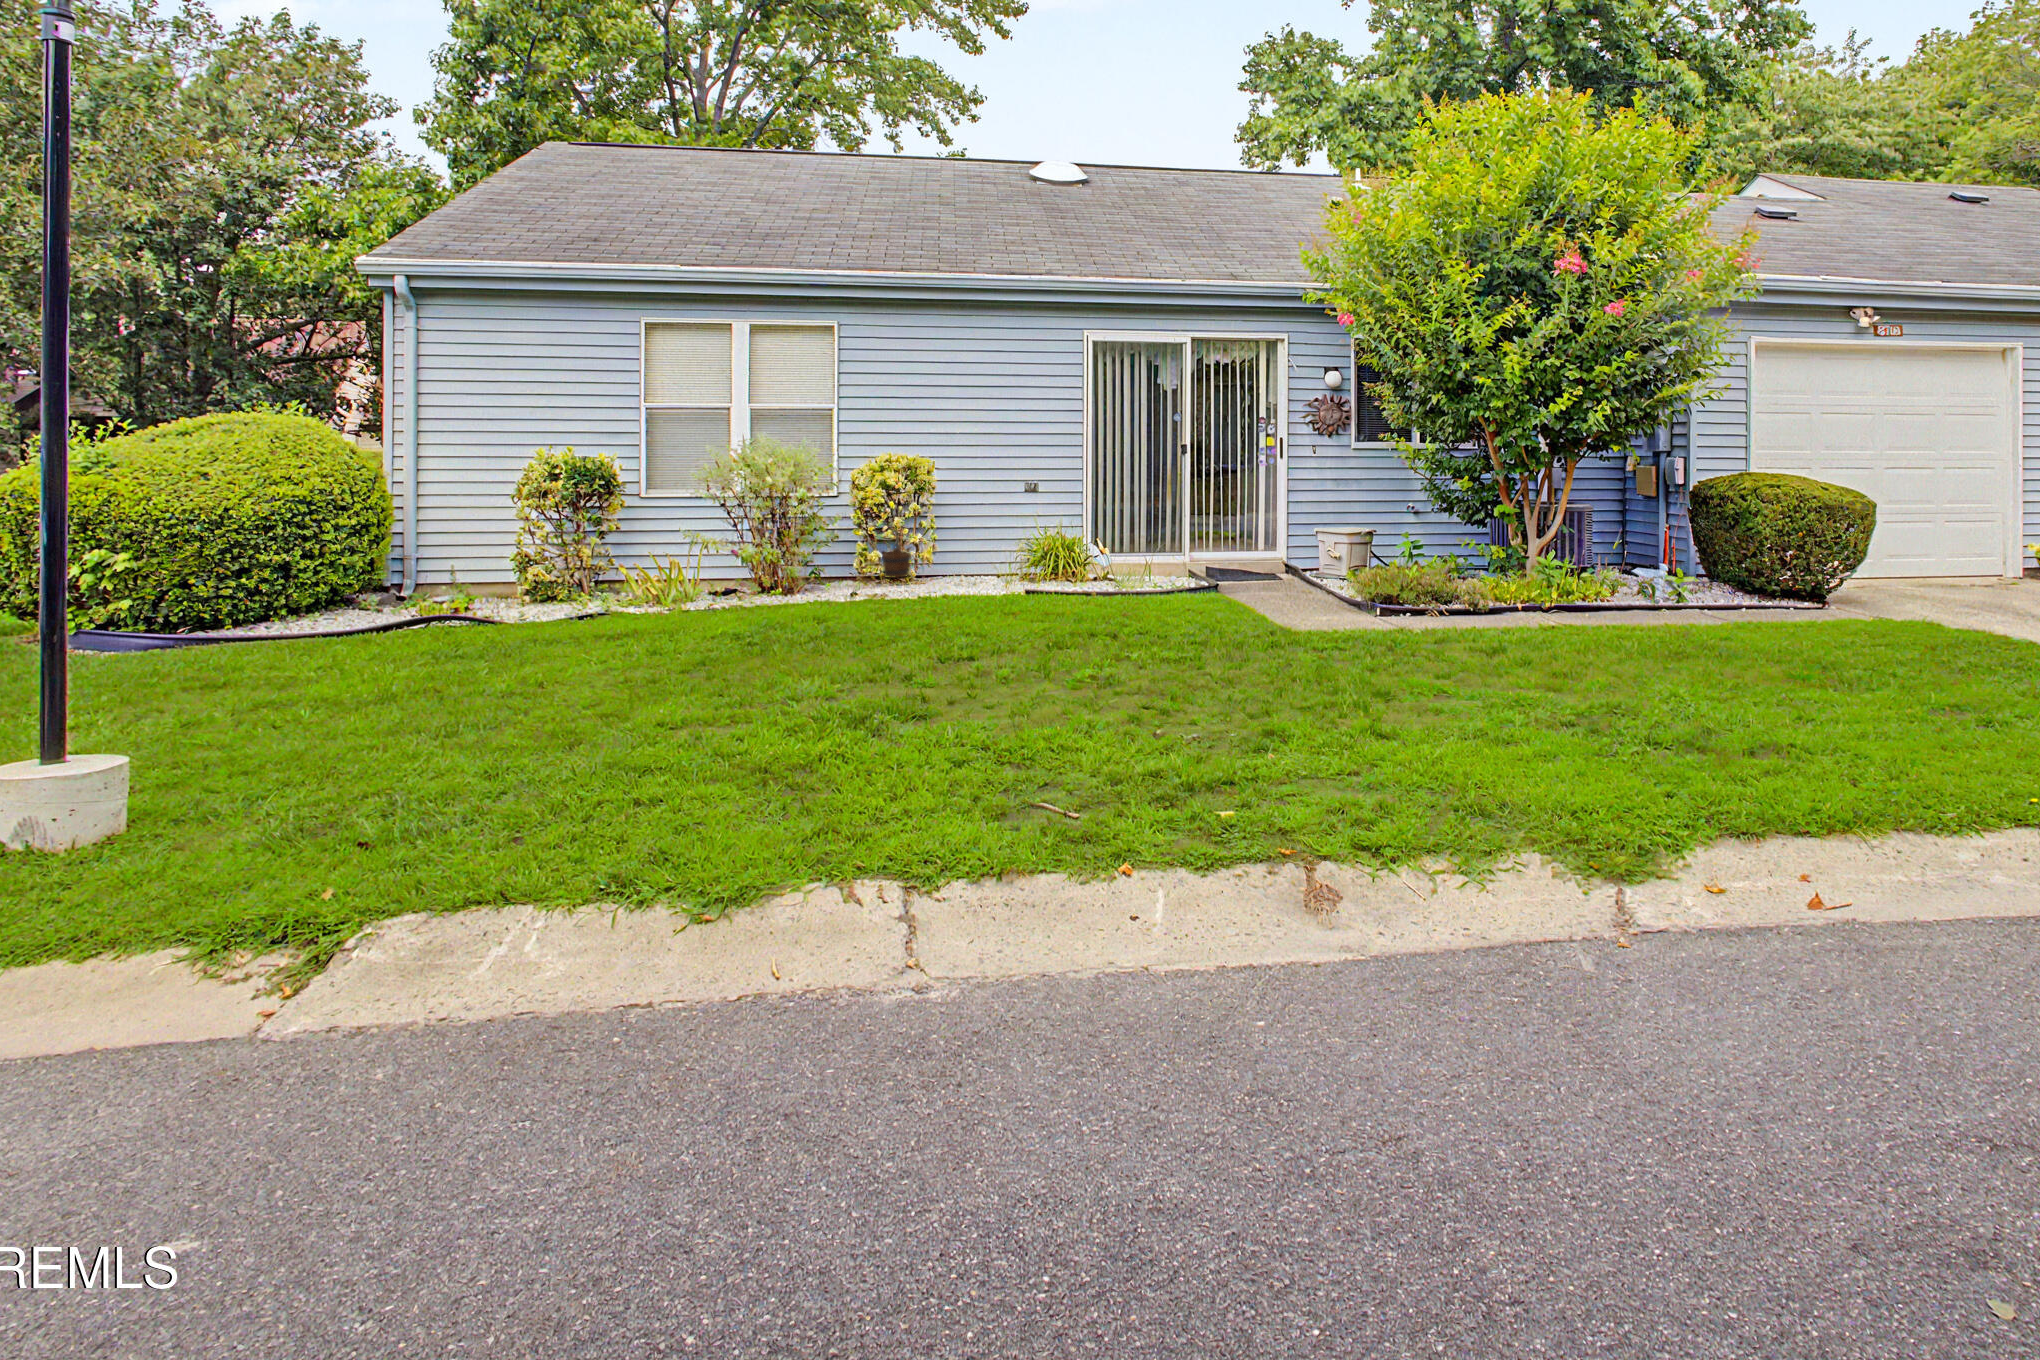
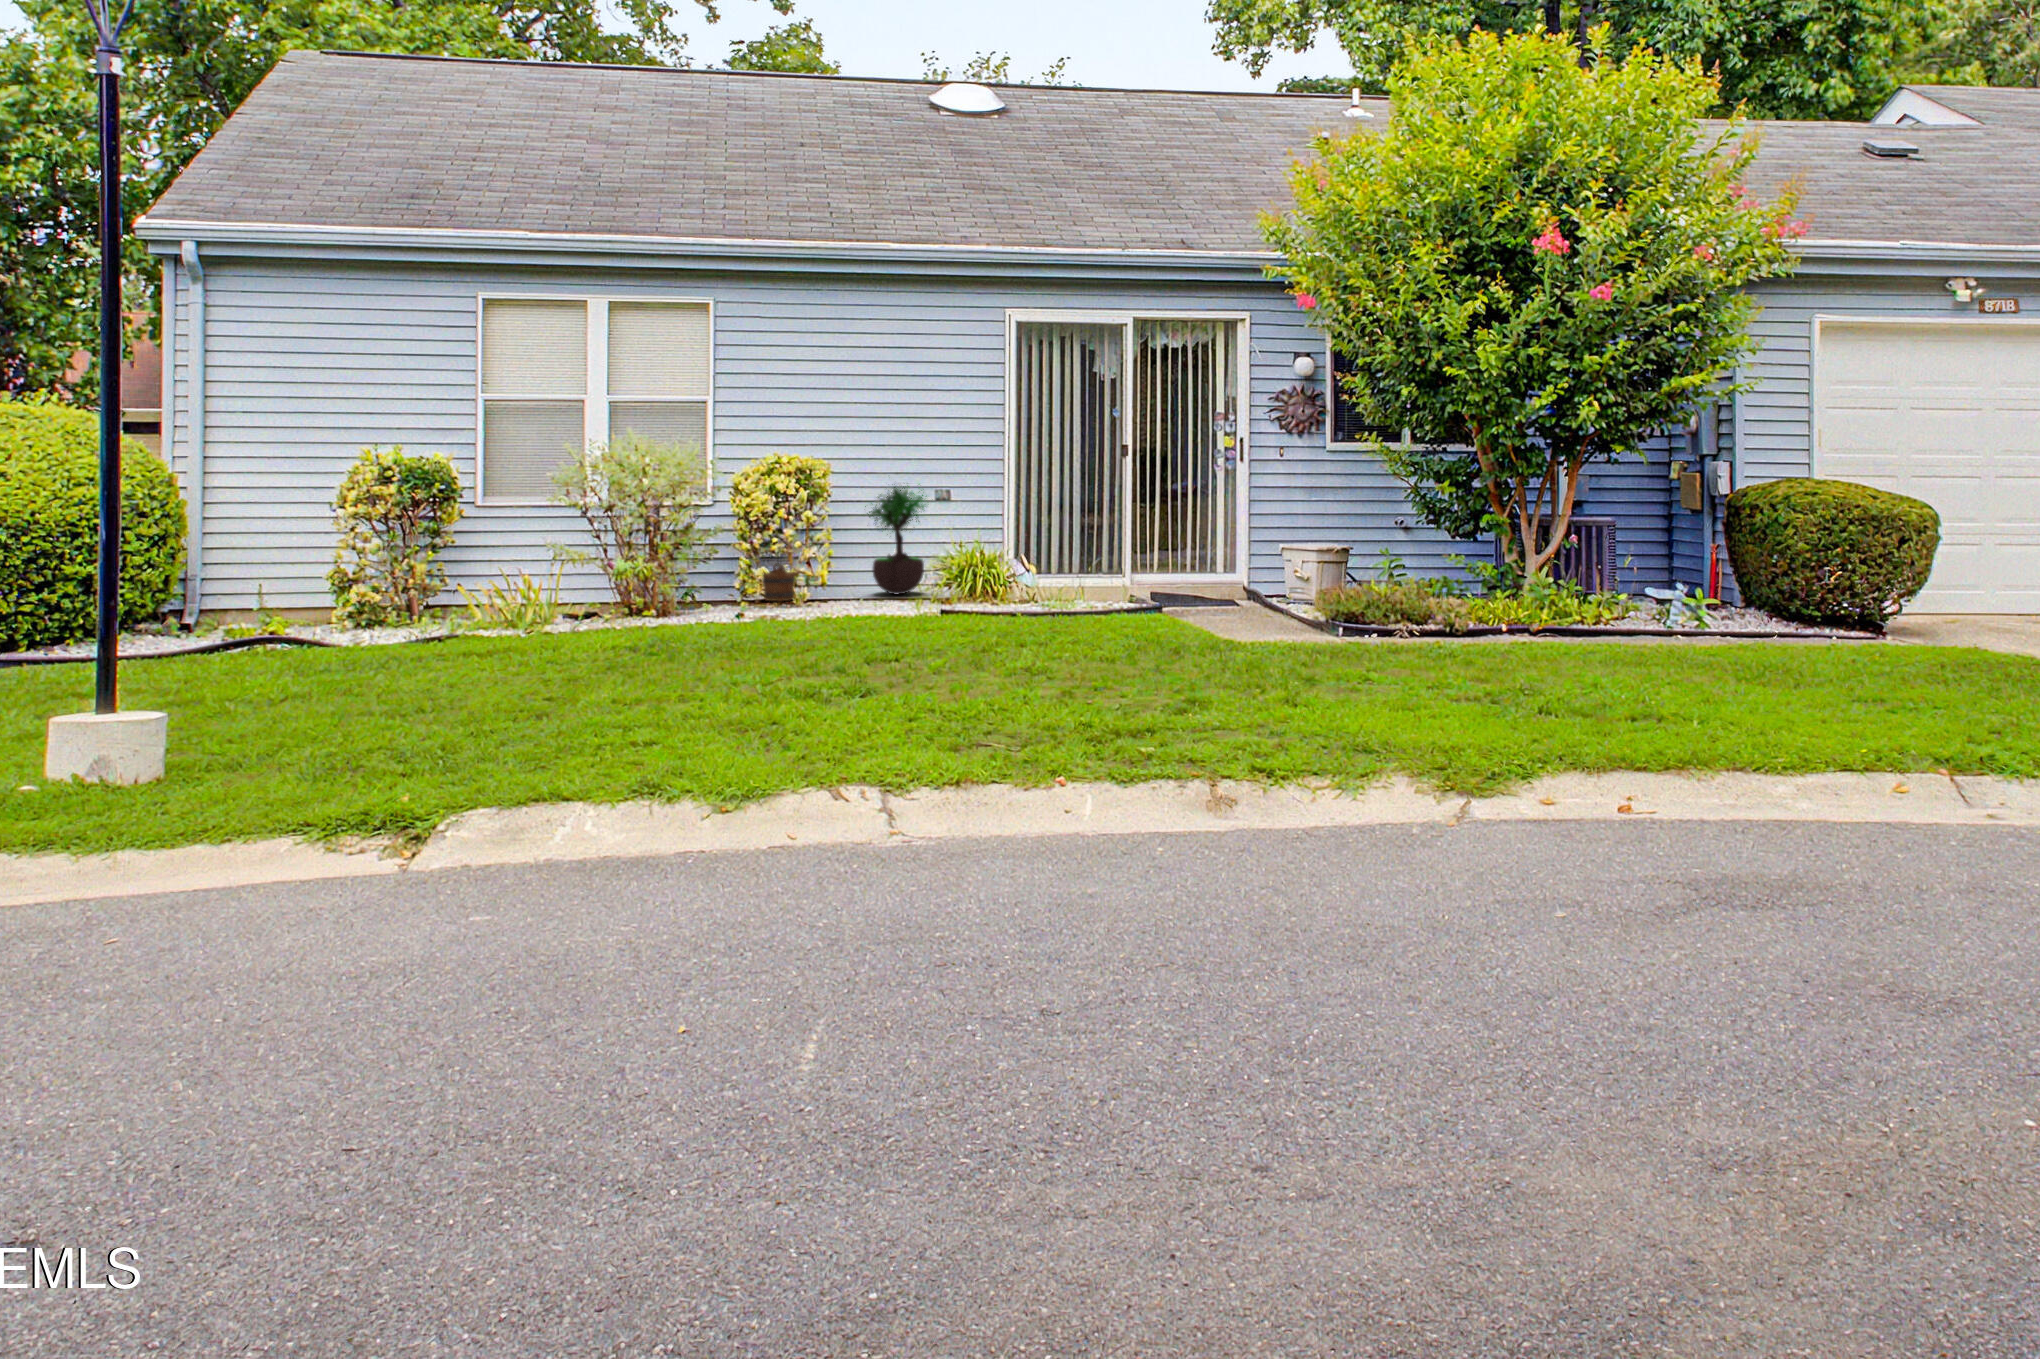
potted tree: none [967,470,1027,568] -> present [865,484,927,595]

